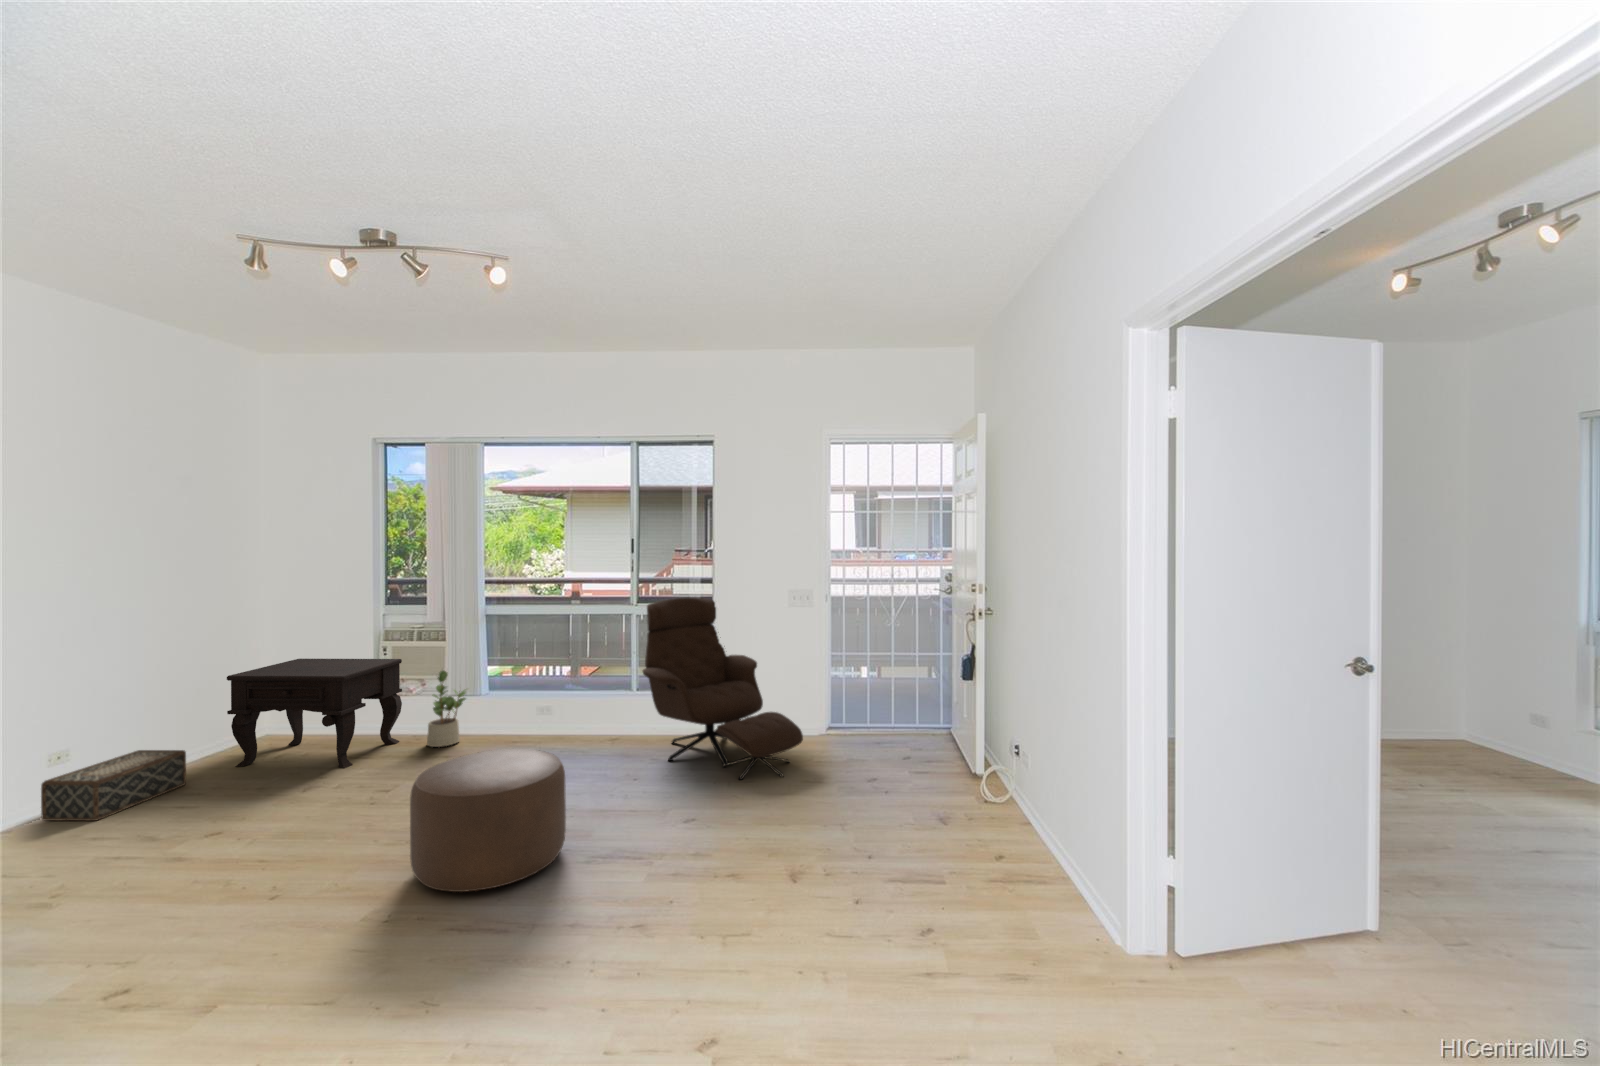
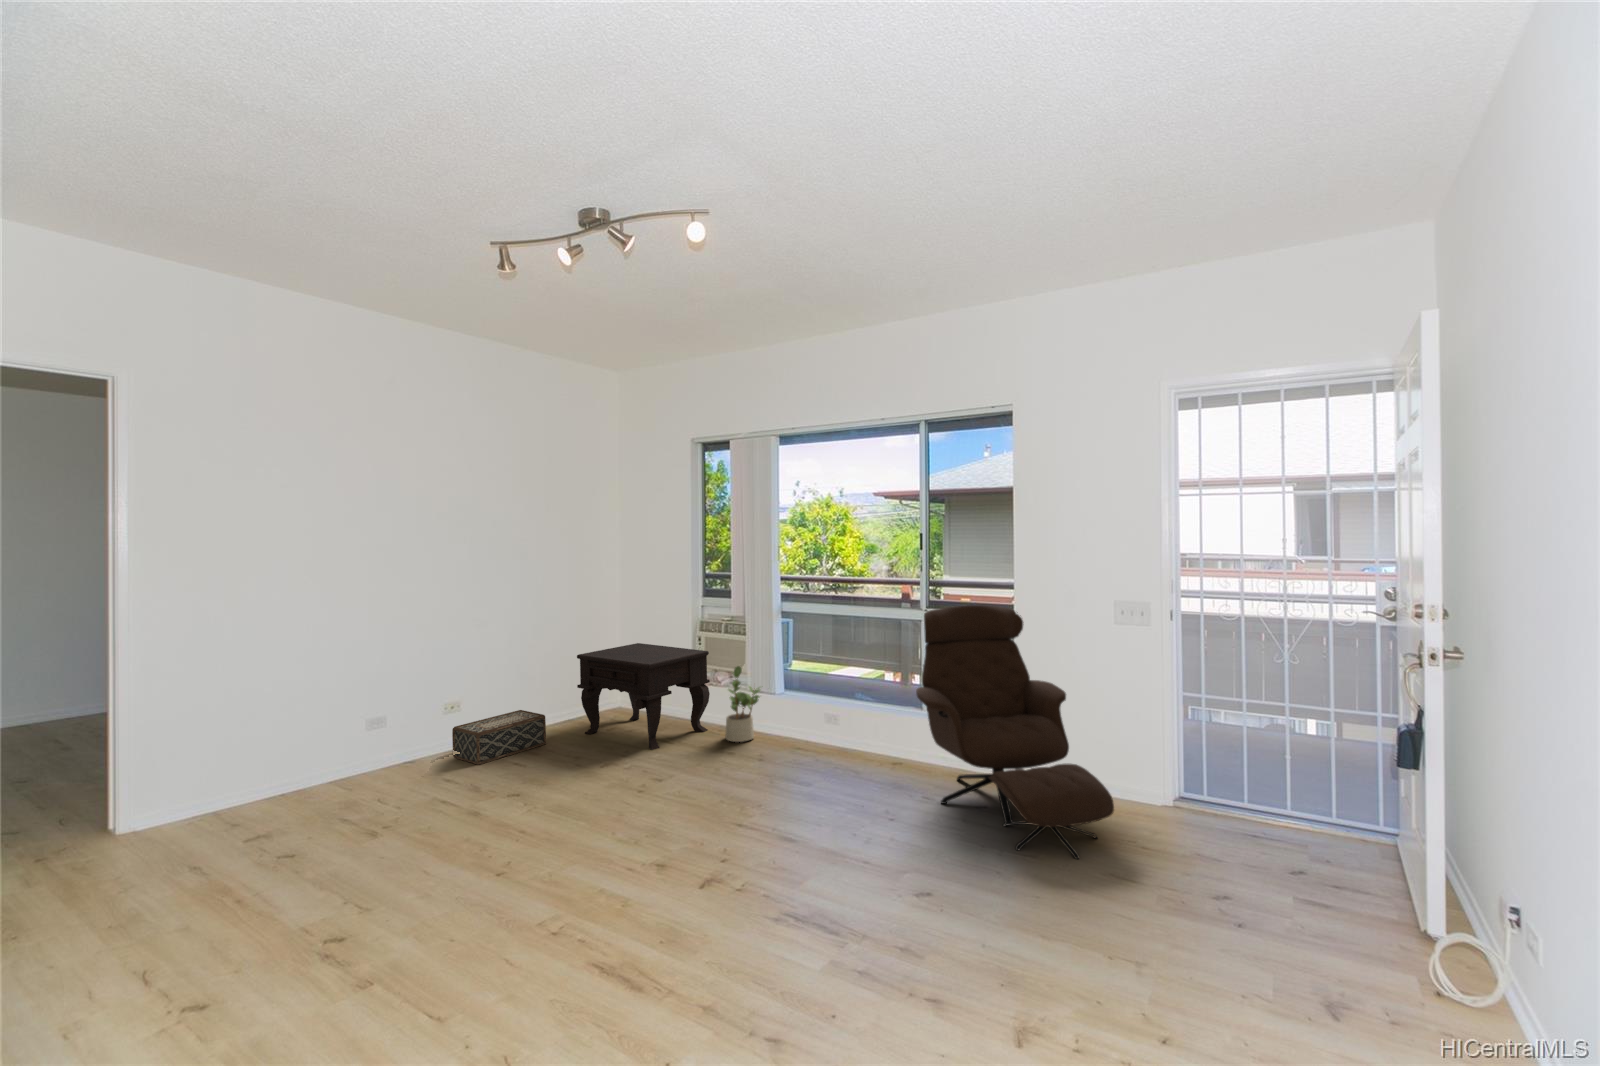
ottoman: present [410,749,566,892] -> none [616,765,772,923]

